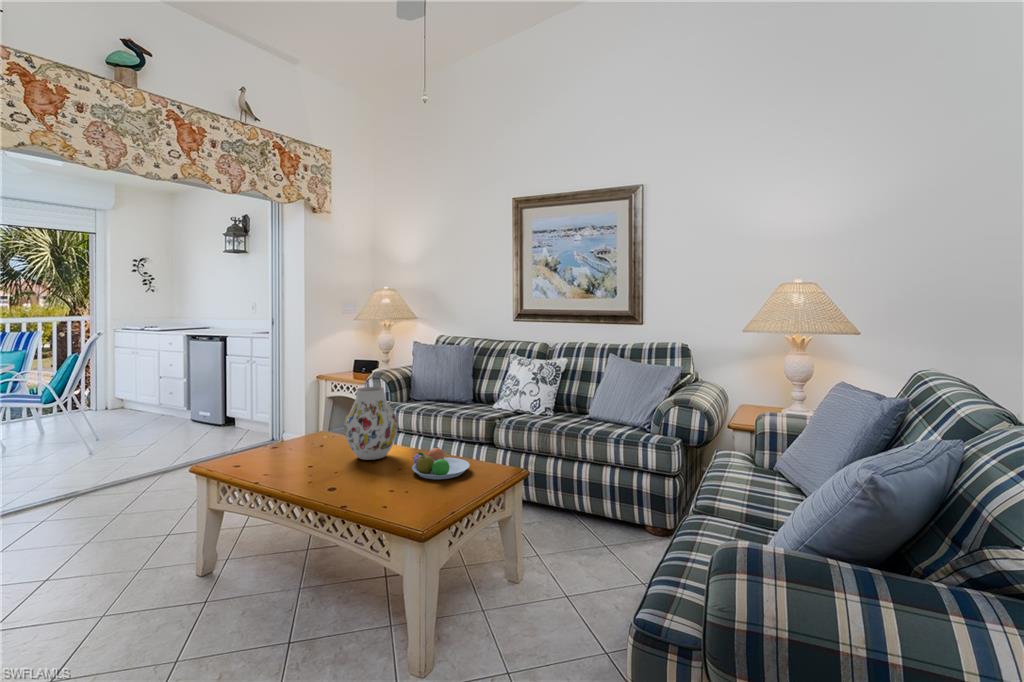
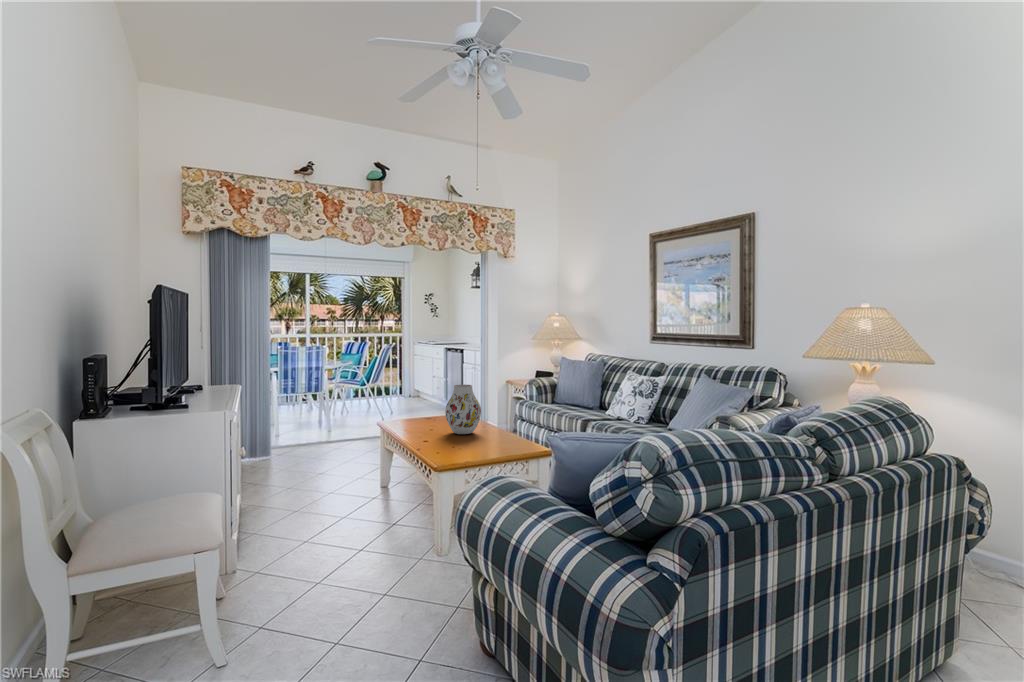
fruit bowl: present [412,447,470,479] -> none [471,429,511,450]

